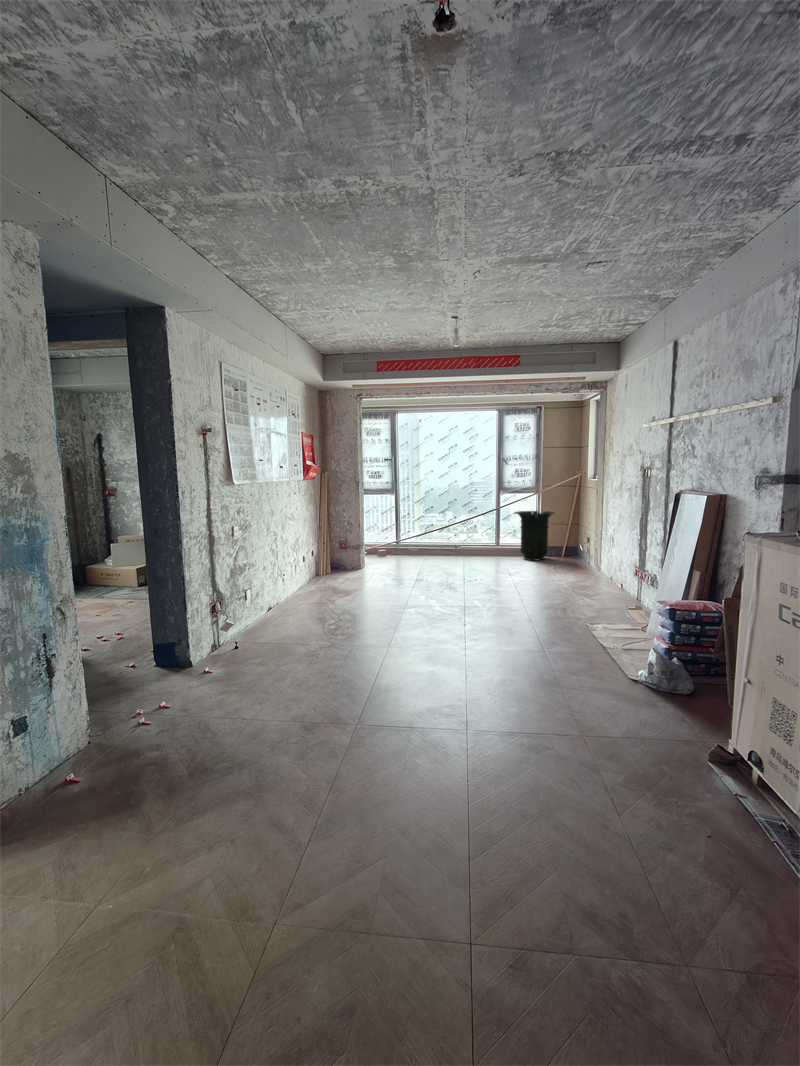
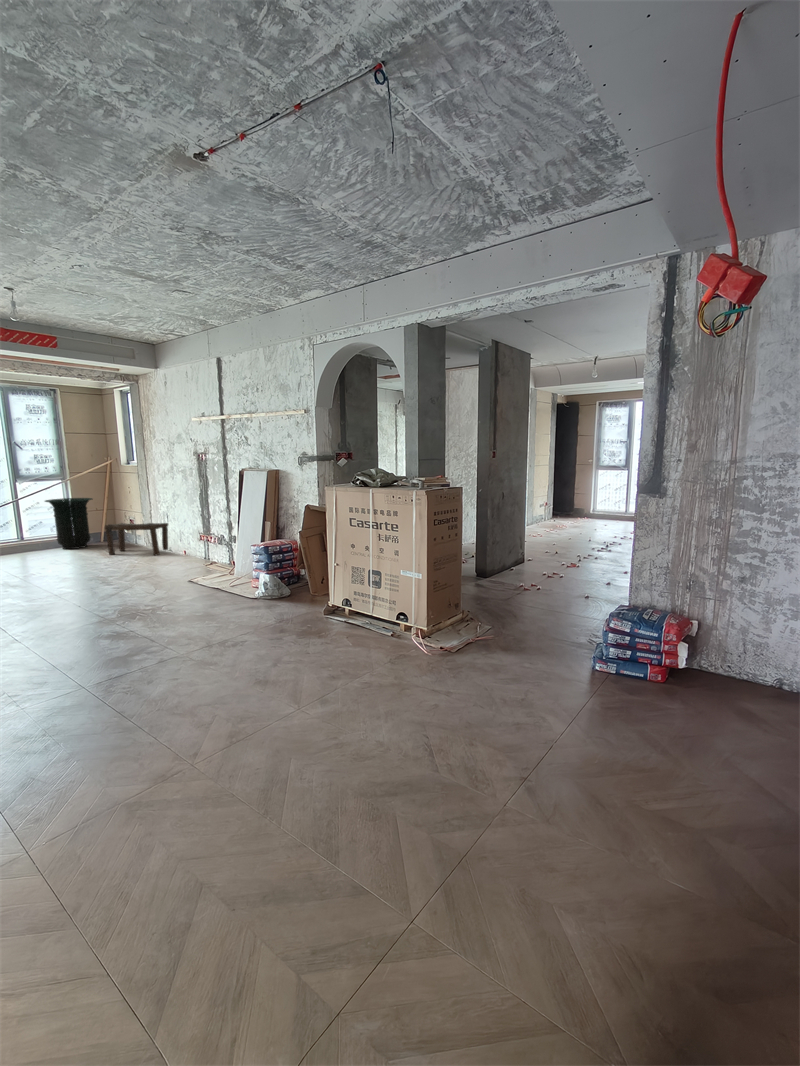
bench: none [549,542,611,583] -> present [105,523,168,555]

